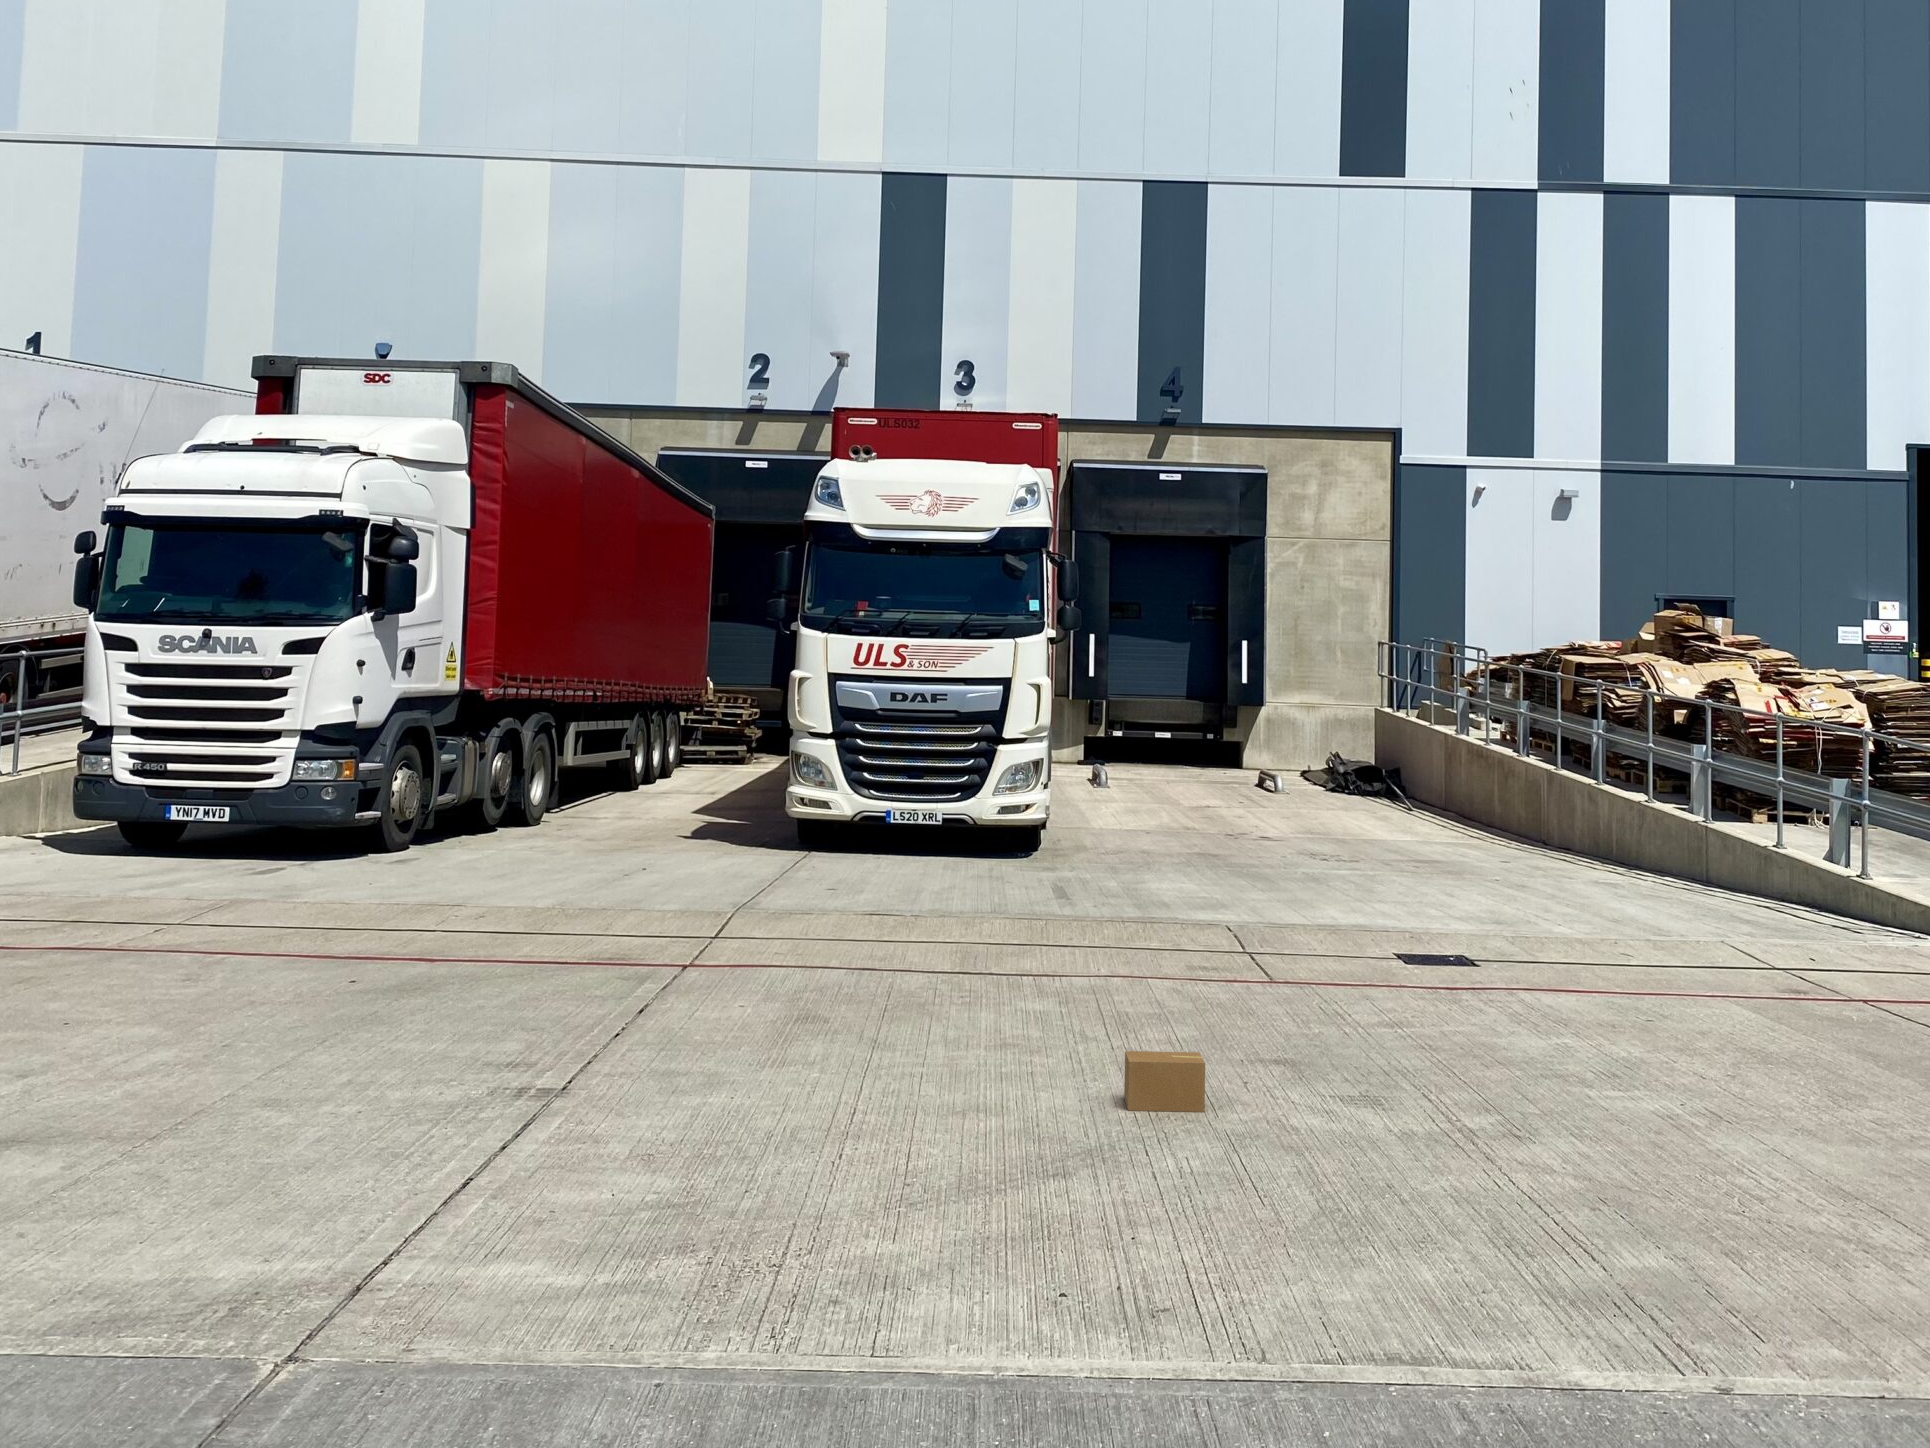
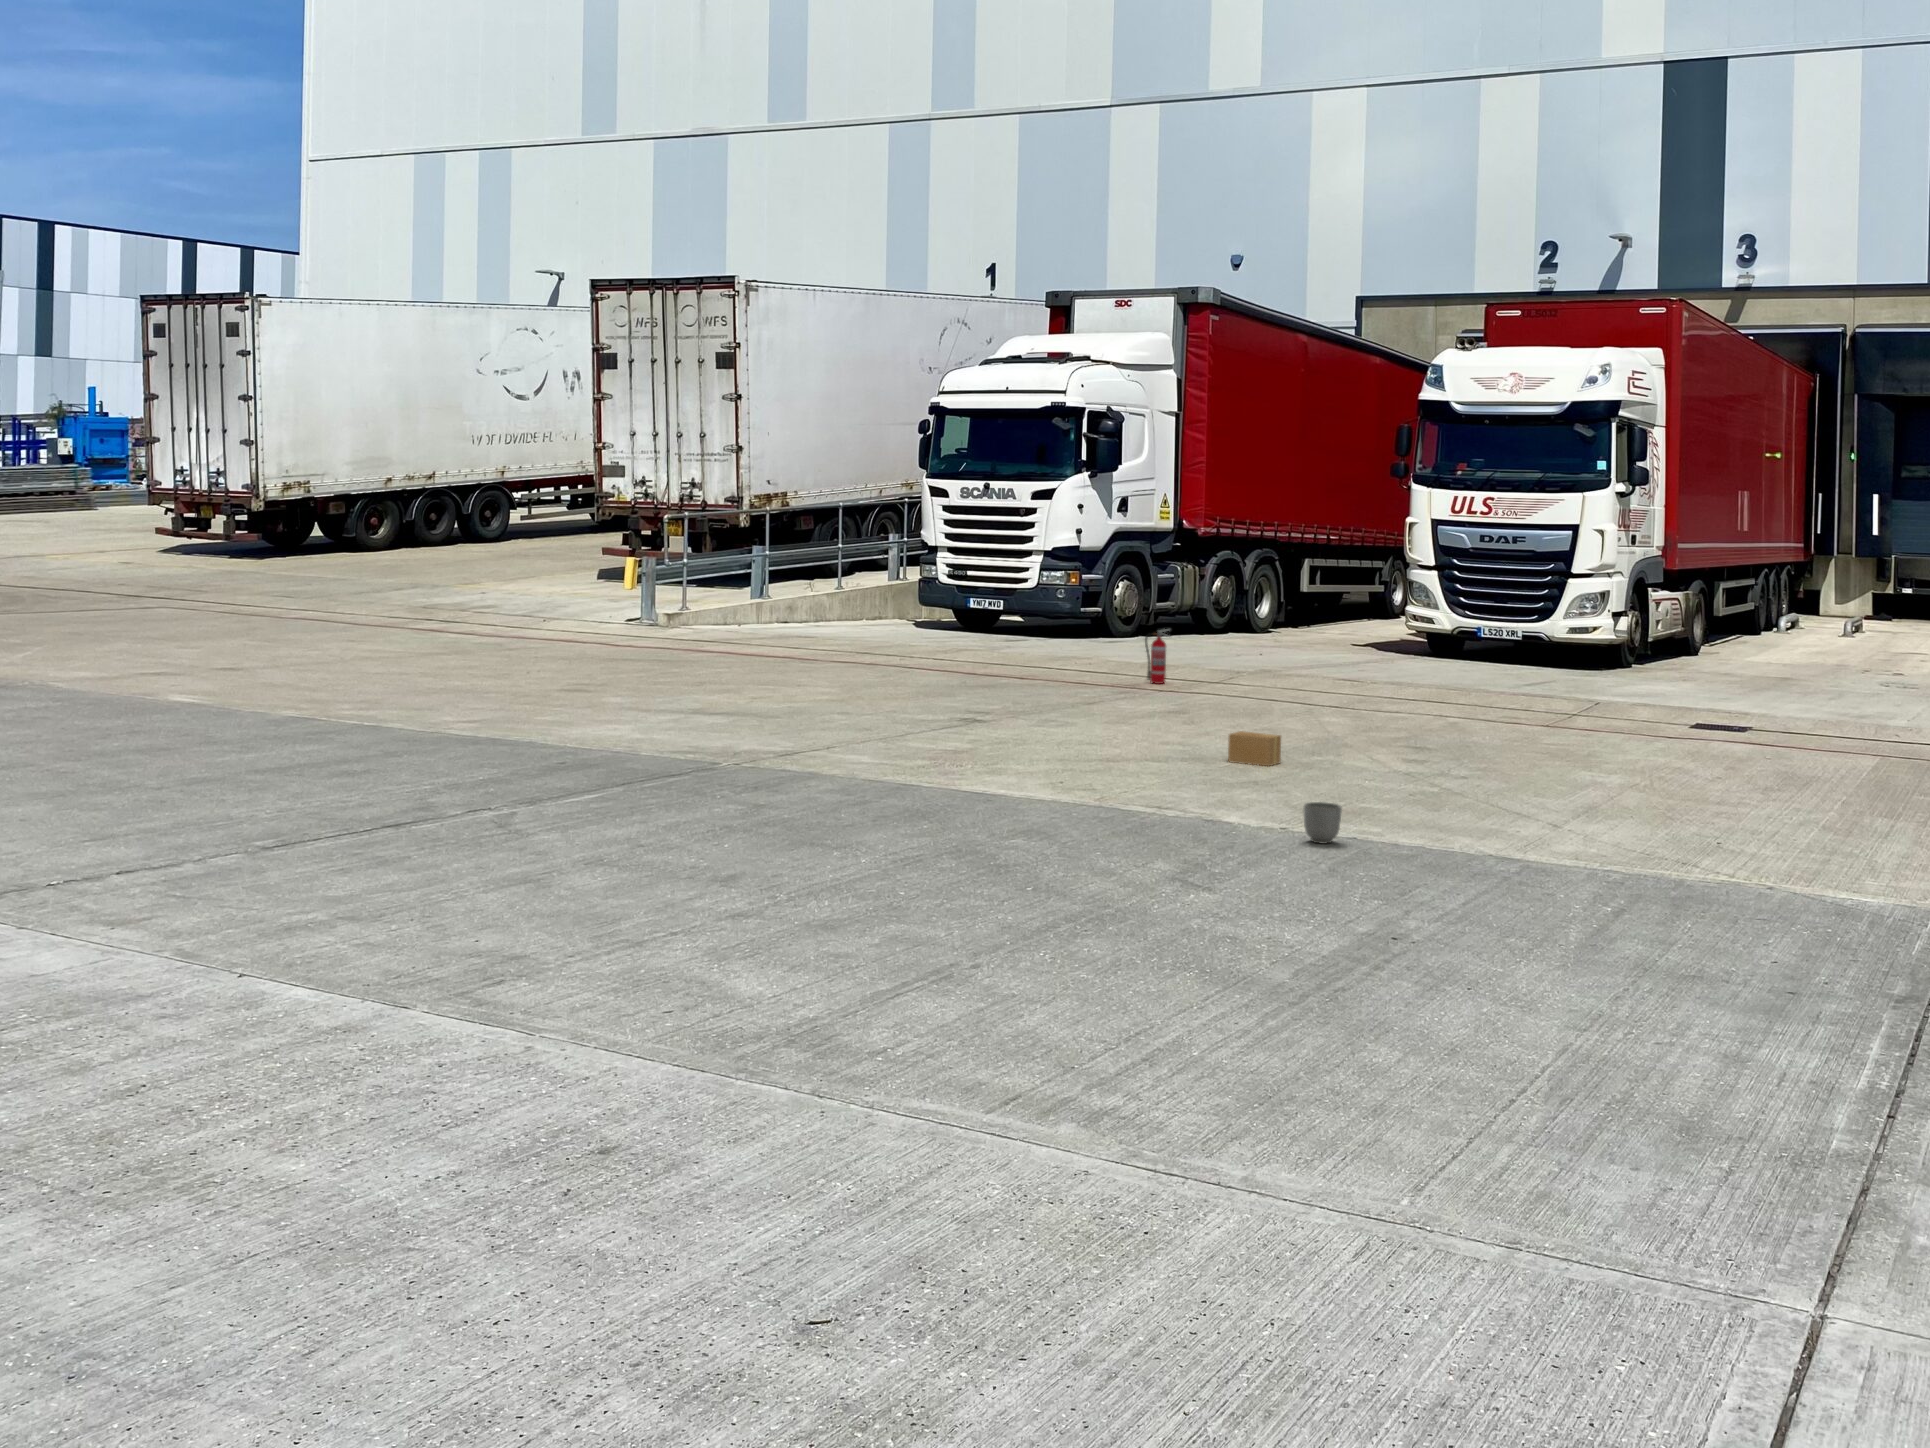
fire extinguisher: none [612,847,651,932] -> present [1145,629,1169,684]
planter: none [1789,1259,1870,1352] -> present [1304,802,1342,843]

